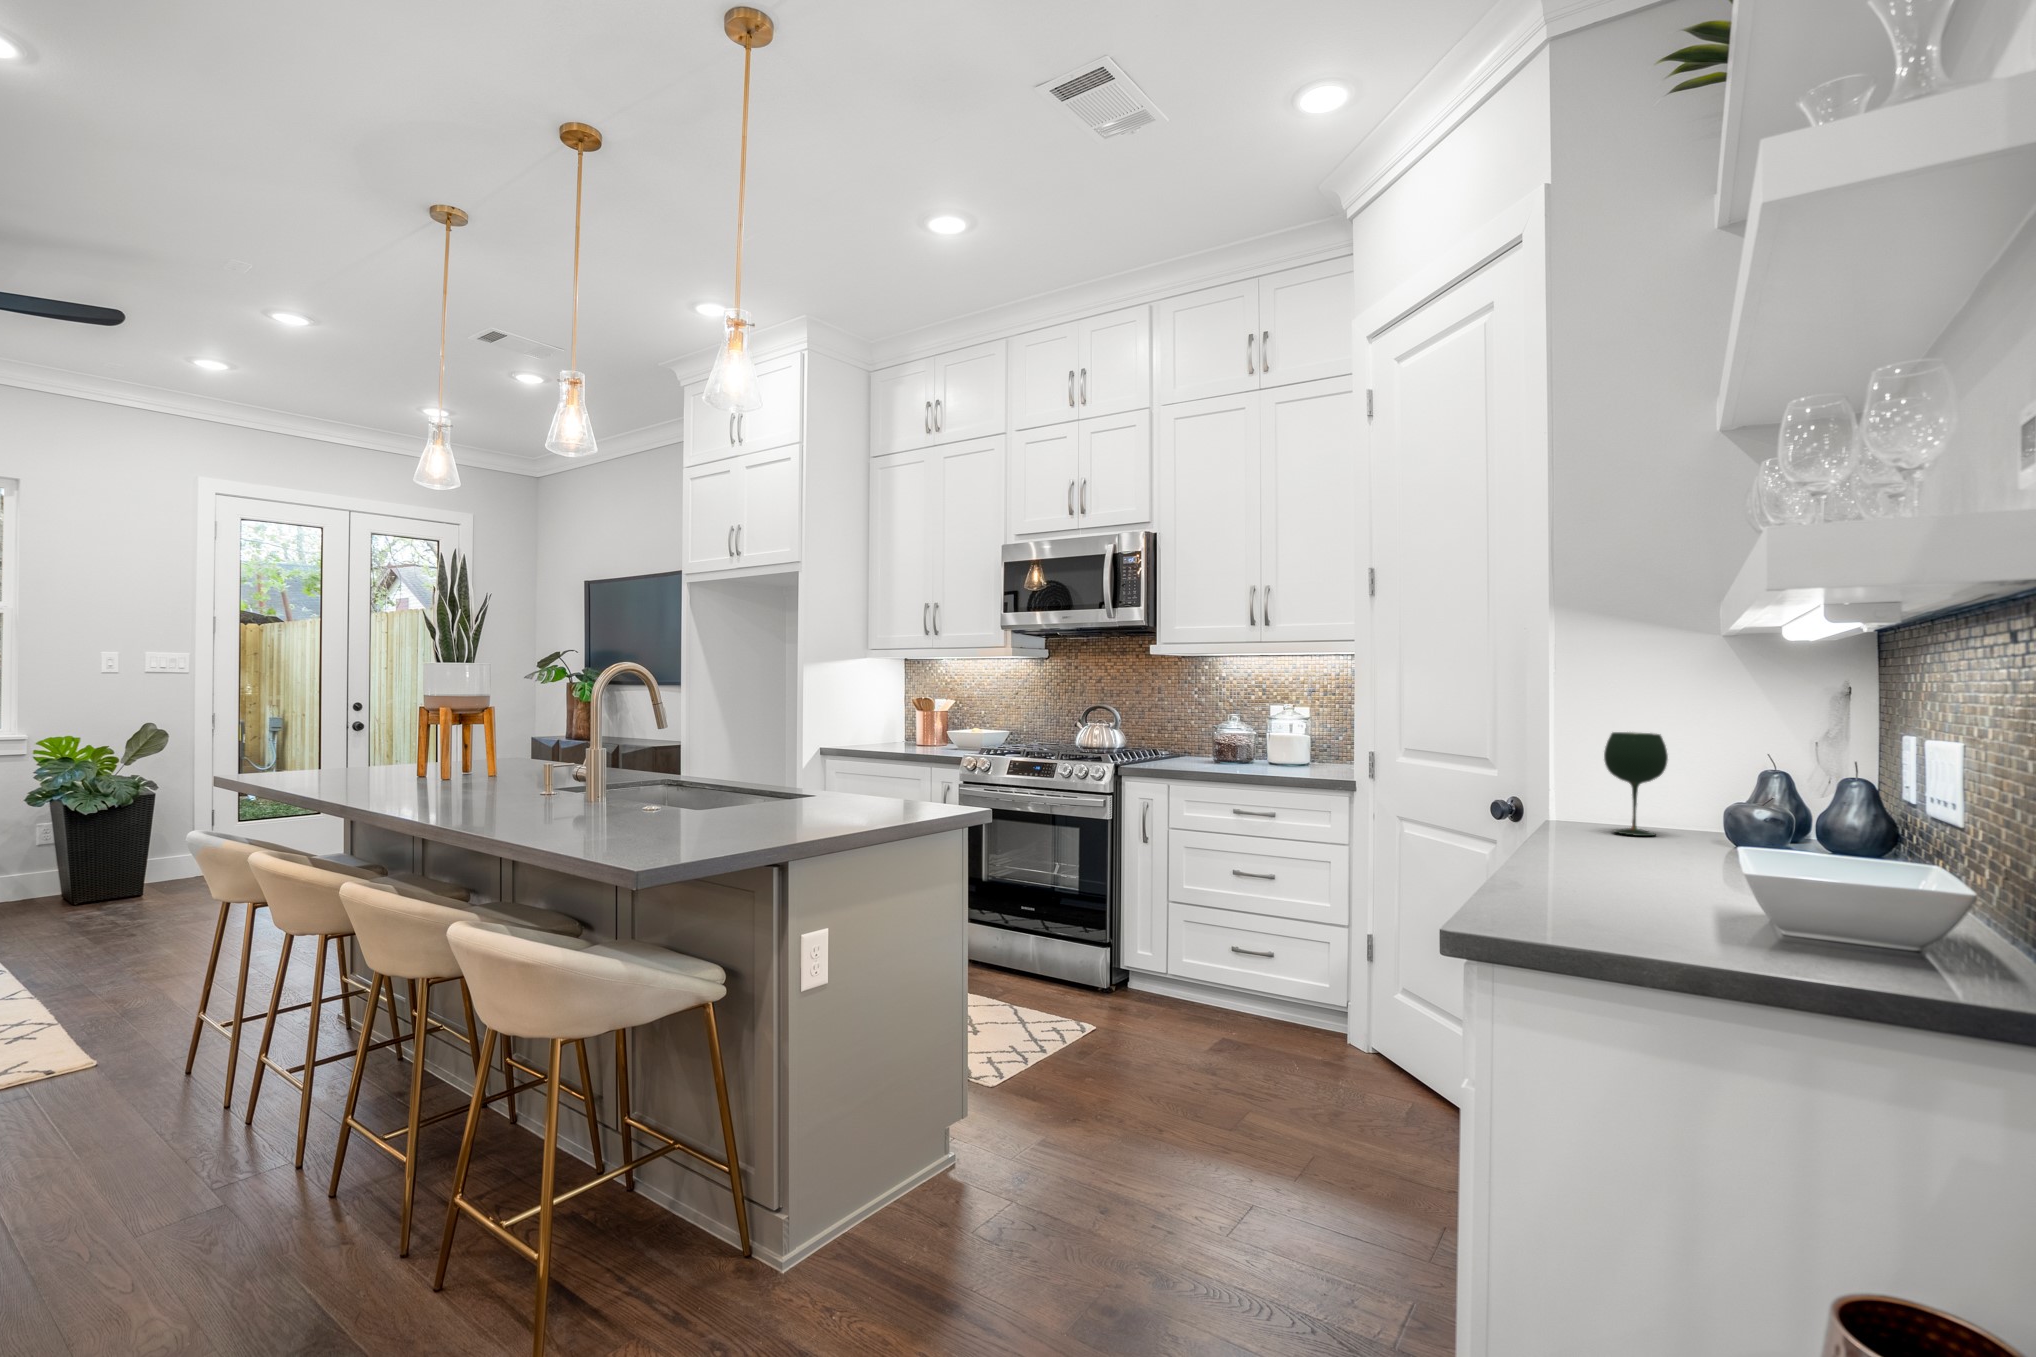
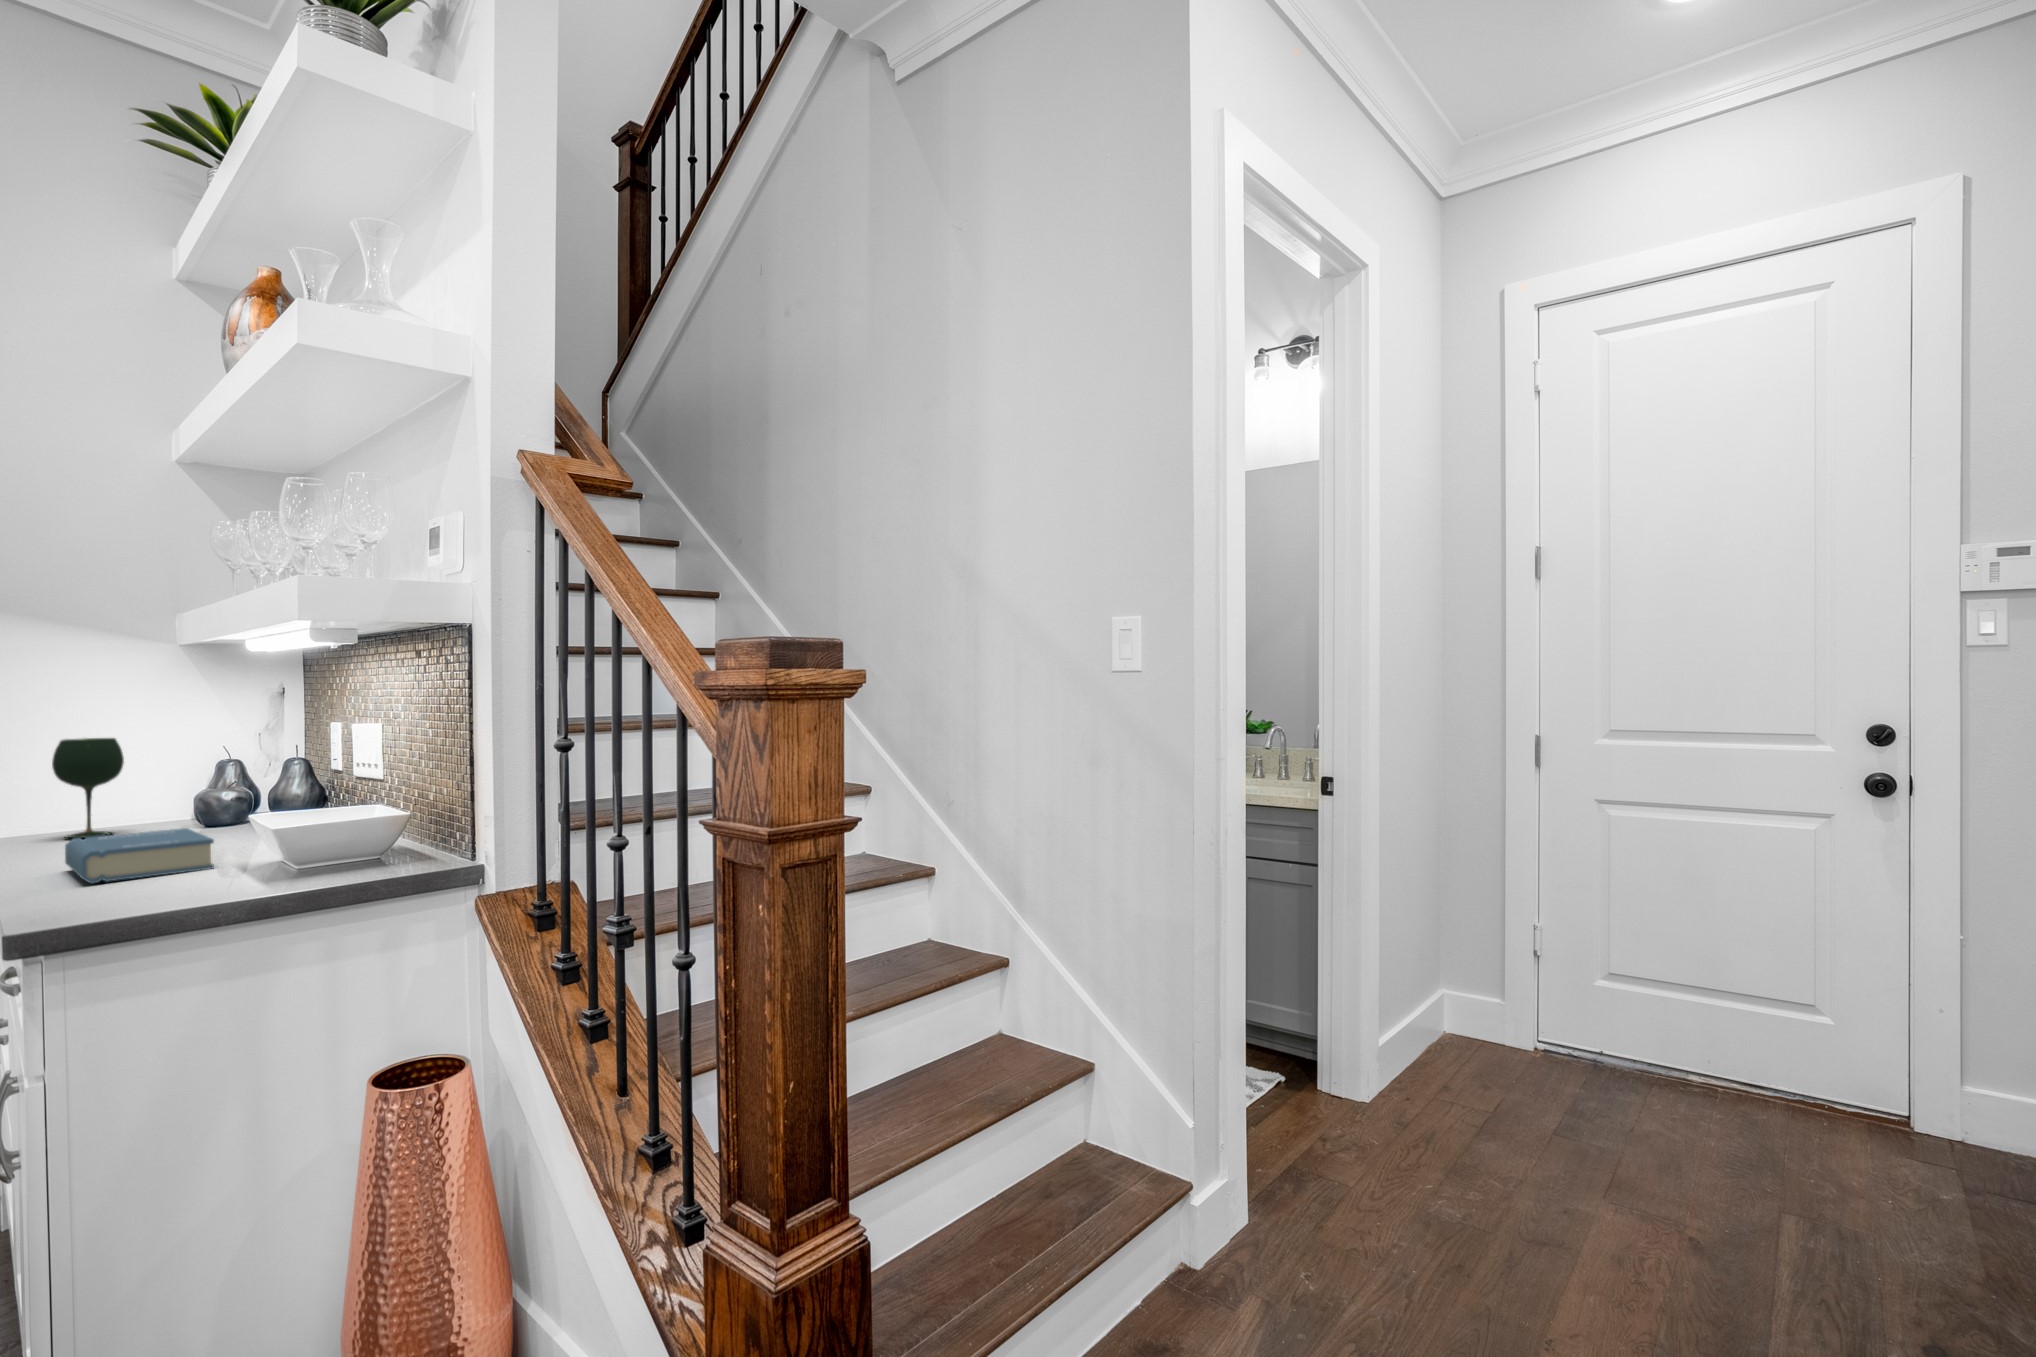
hardback book: none [1569,837,1703,905] -> present [65,828,214,883]

